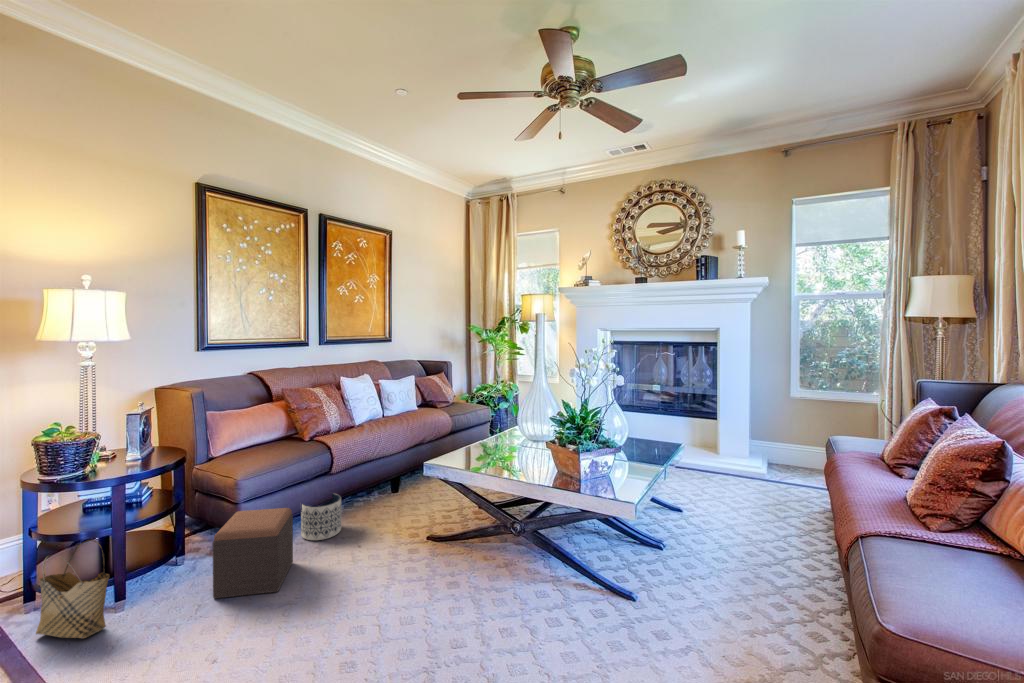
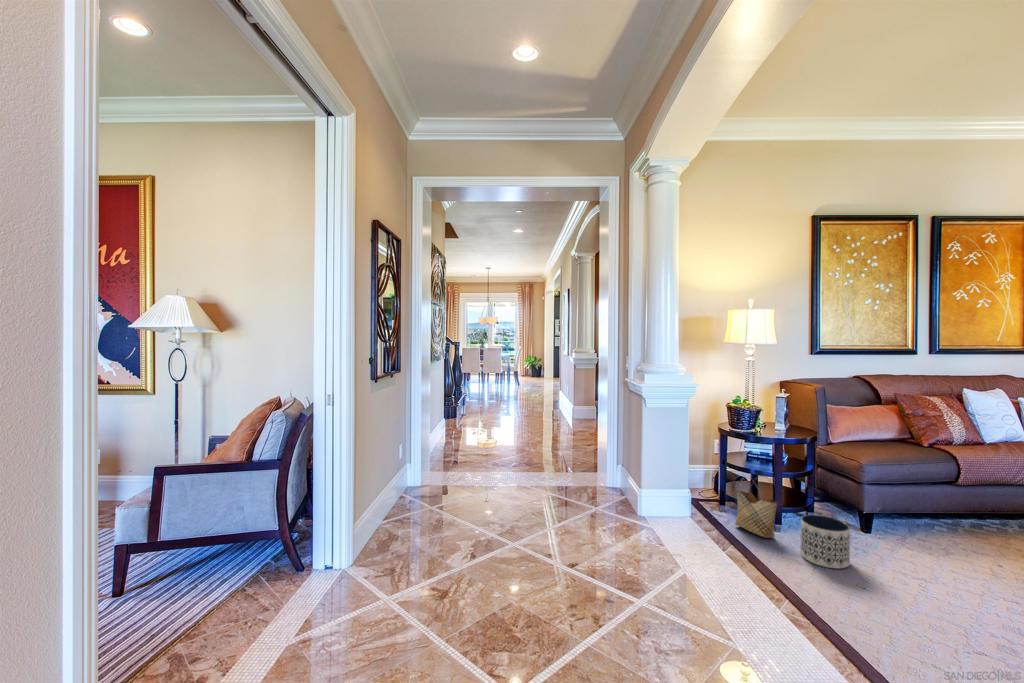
planter: present [301,493,341,540] -> present [801,515,850,569]
footstool: present [213,508,293,598] -> none [849,489,921,569]

